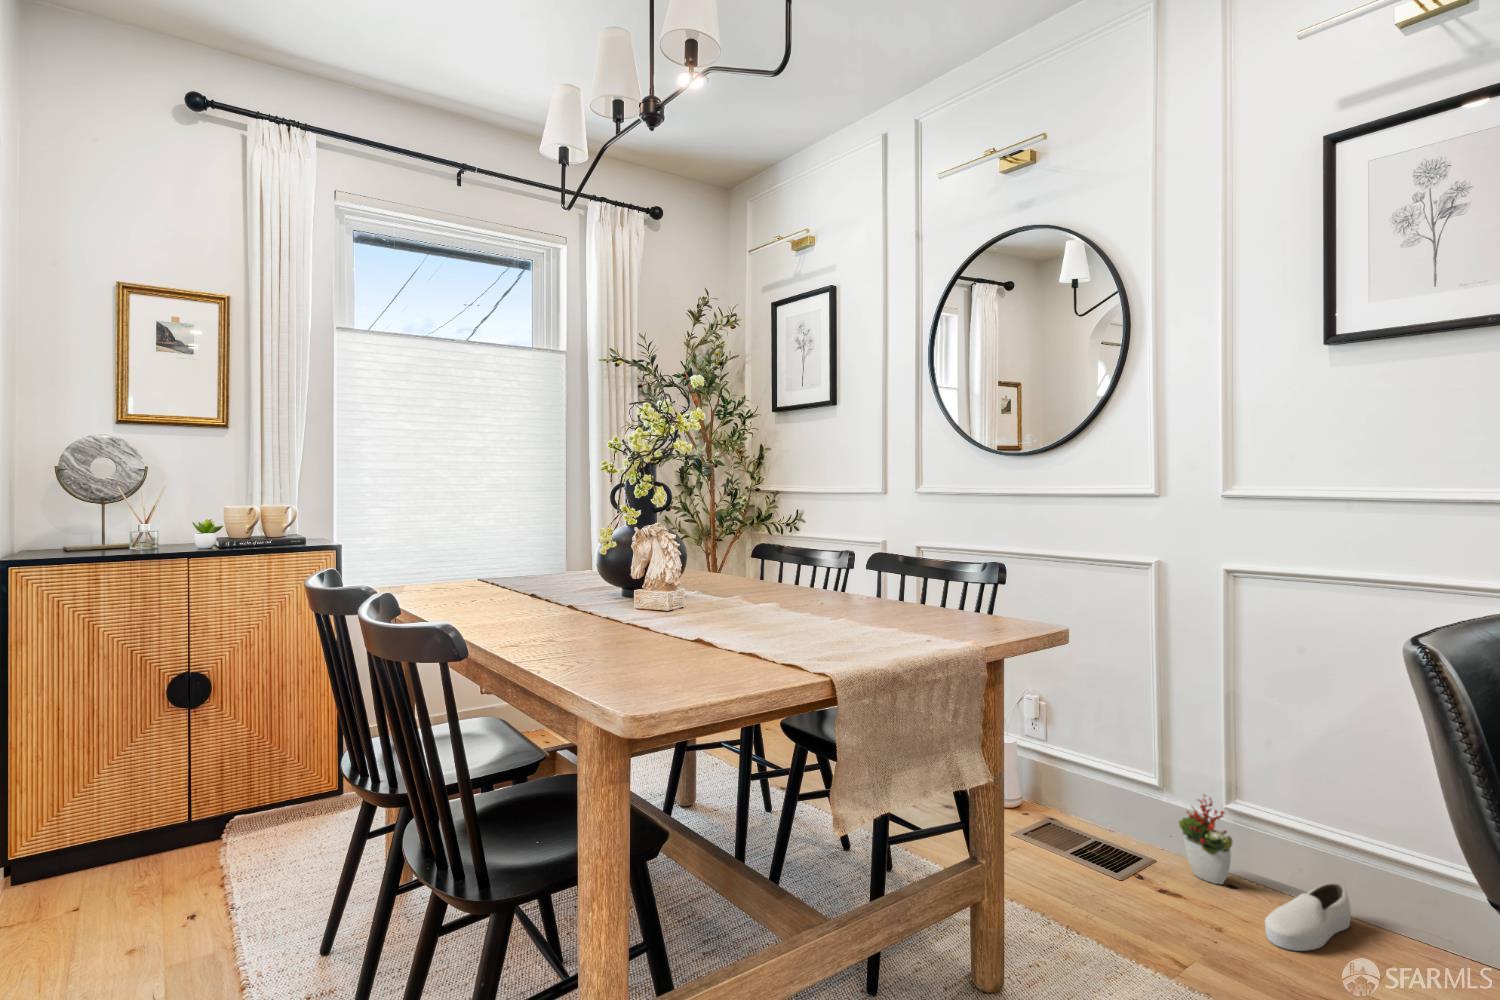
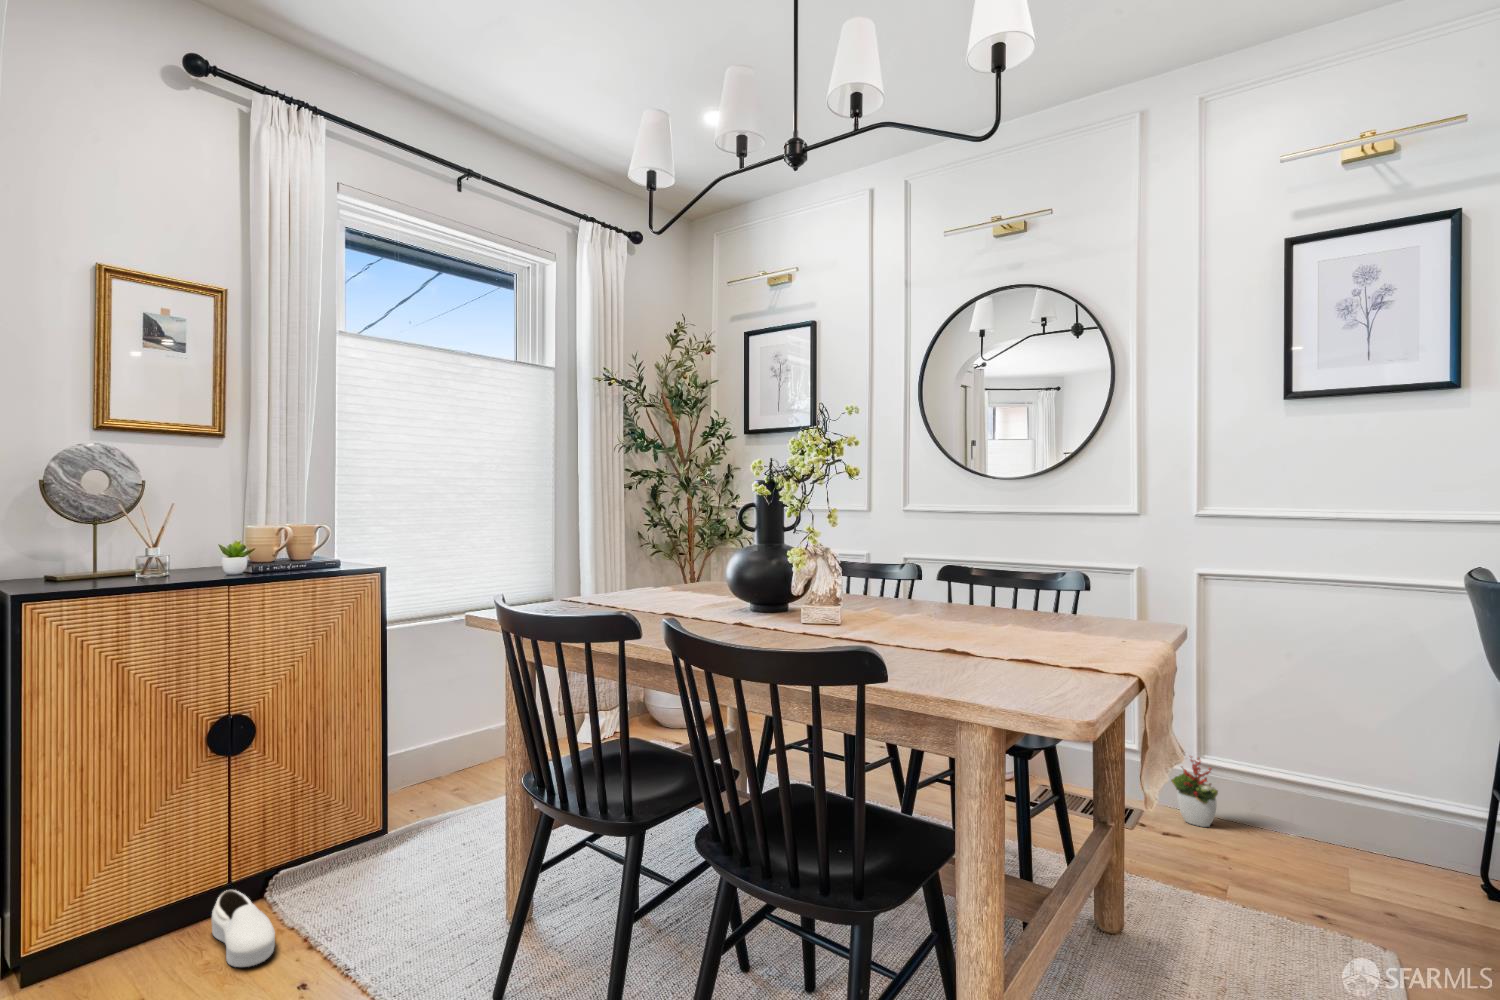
shoe: present [1265,883,1351,951] -> present [212,890,275,967]

